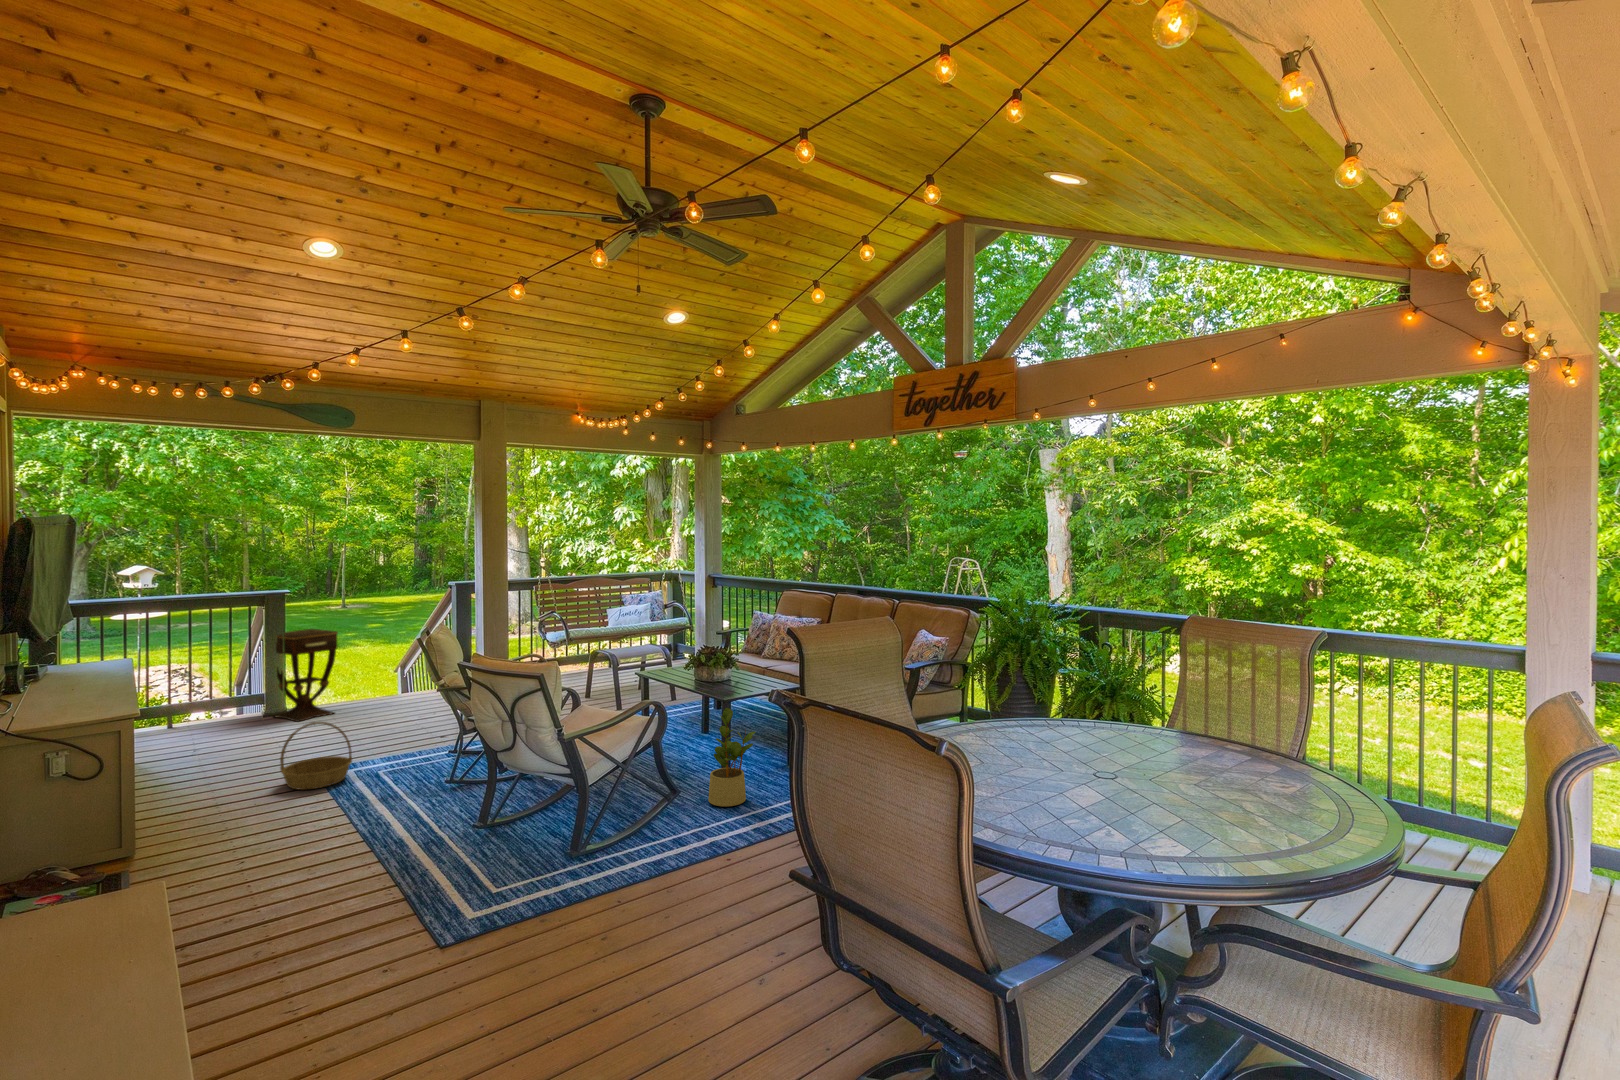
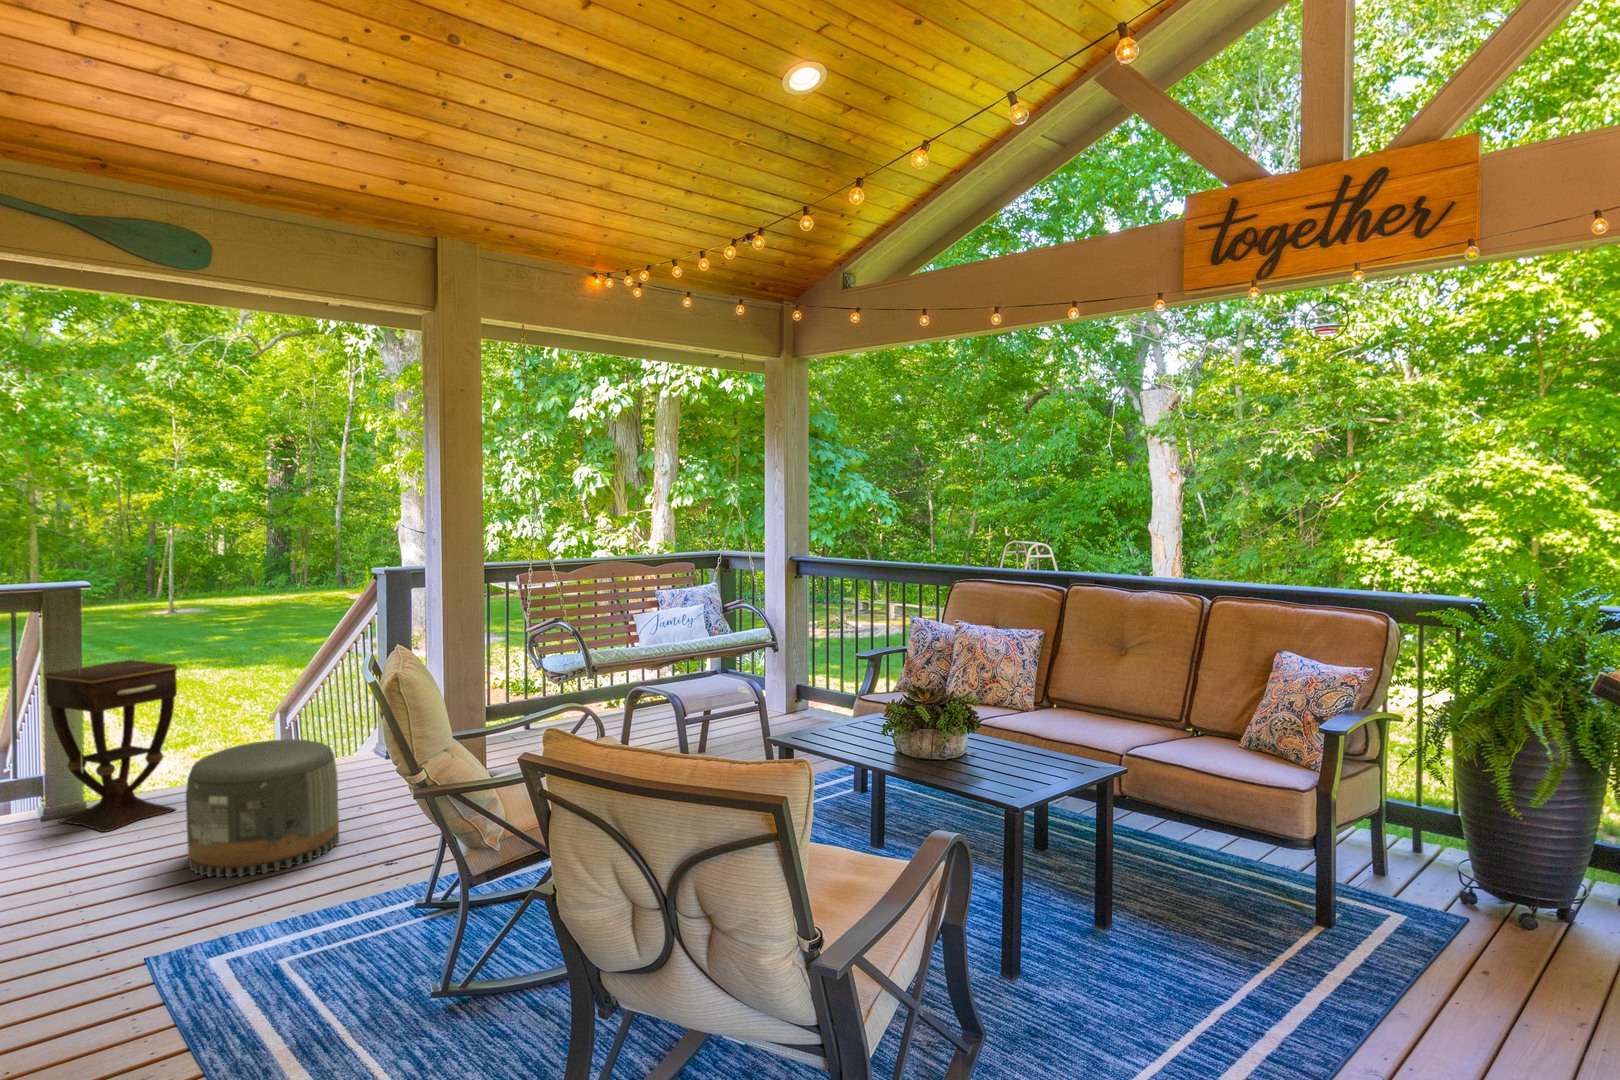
pouf: none [339,673,420,741] -> present [186,739,339,877]
potted plant: present [708,708,755,806] -> none [1016,829,1106,1043]
basket: present [280,722,352,790] -> none [66,873,226,1027]

